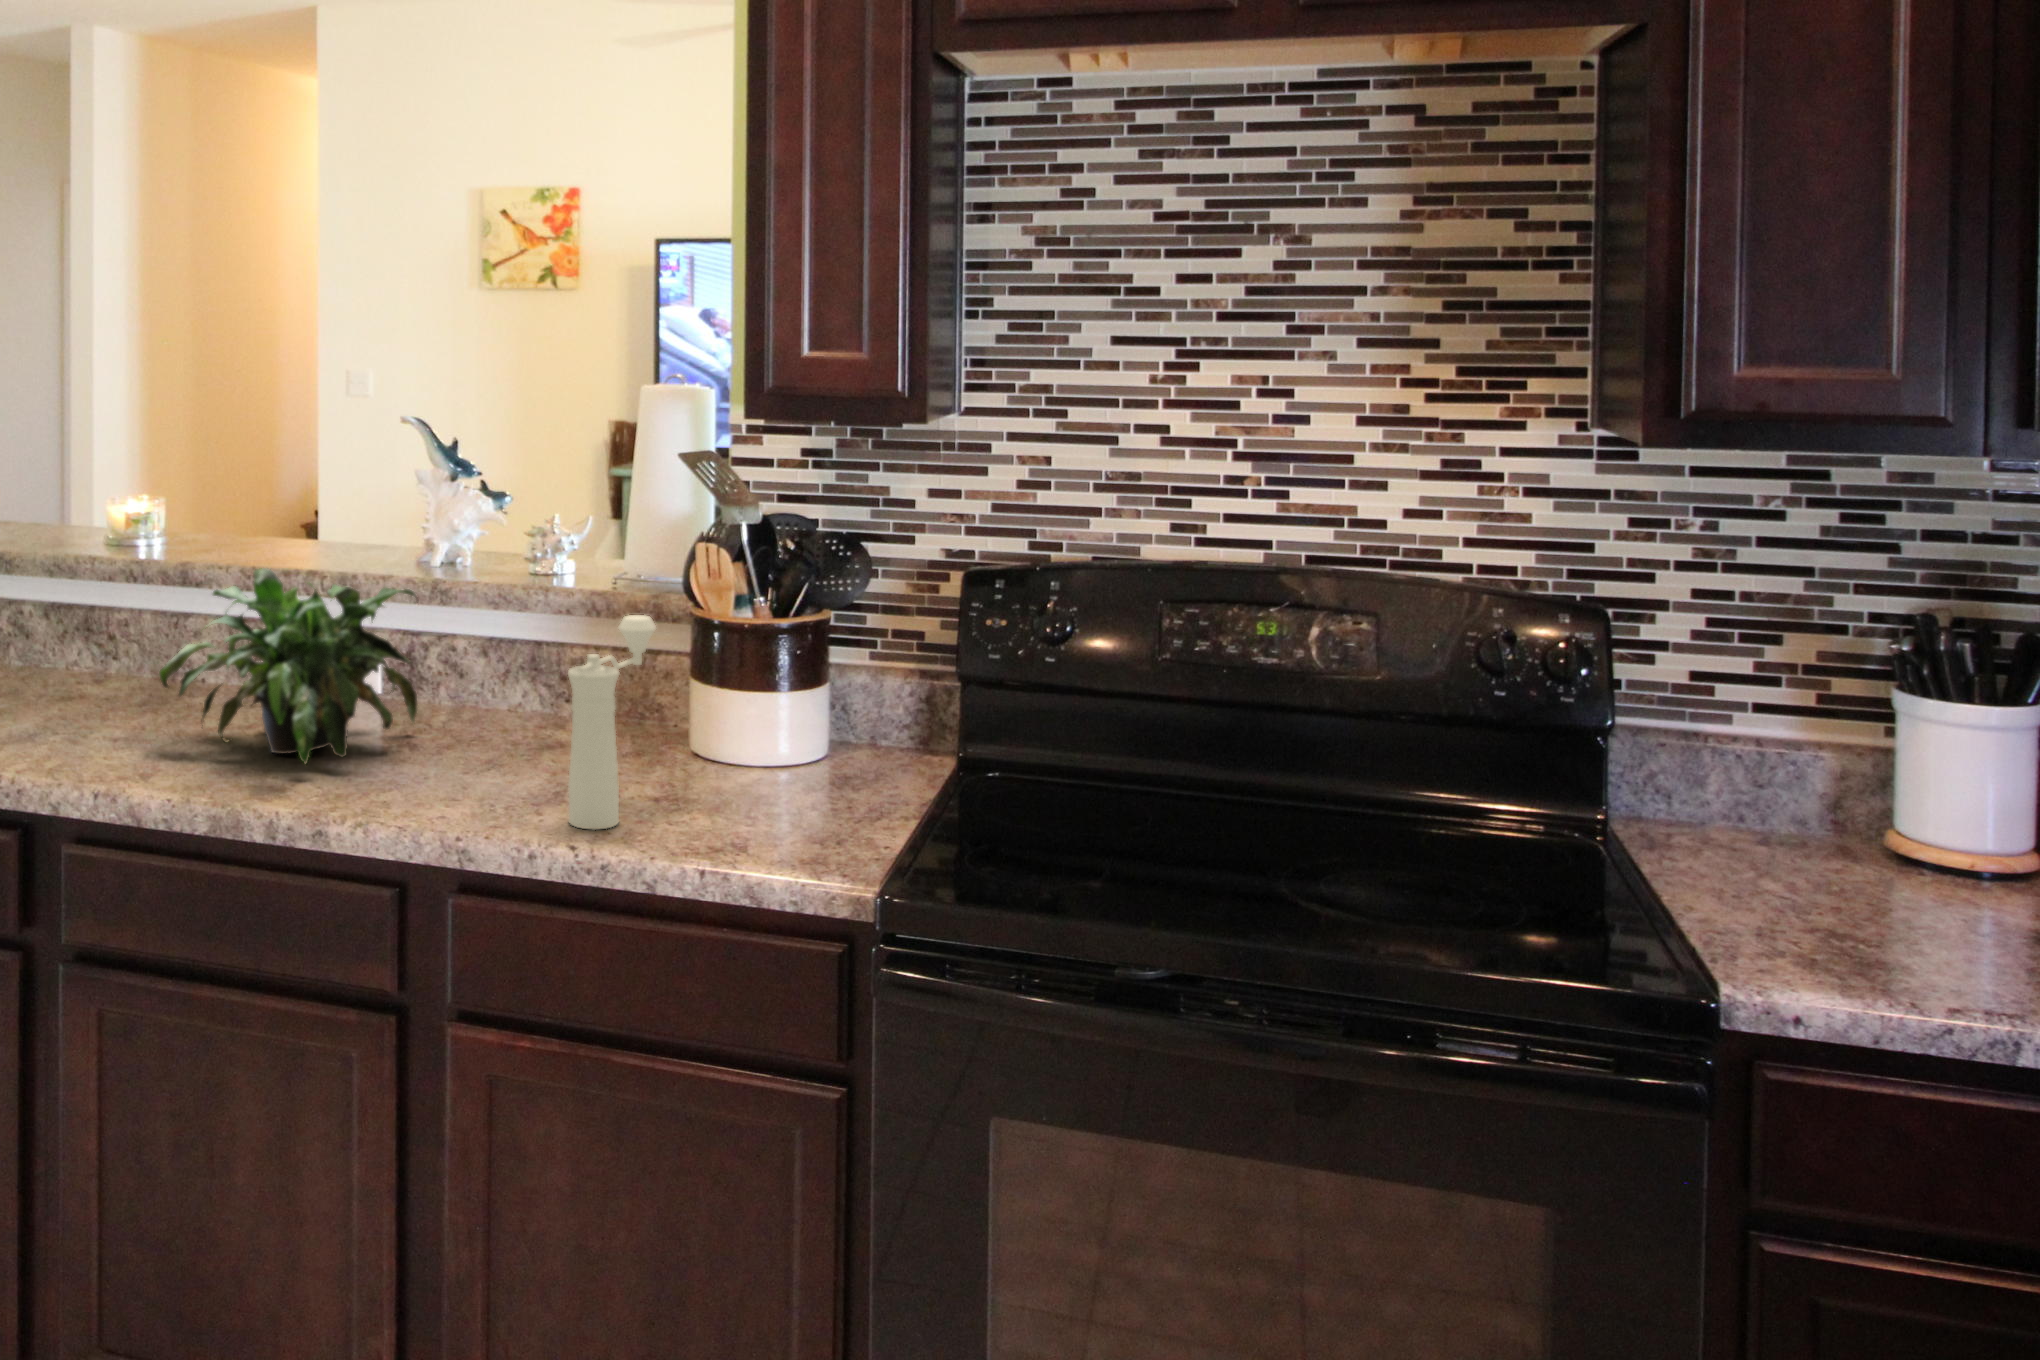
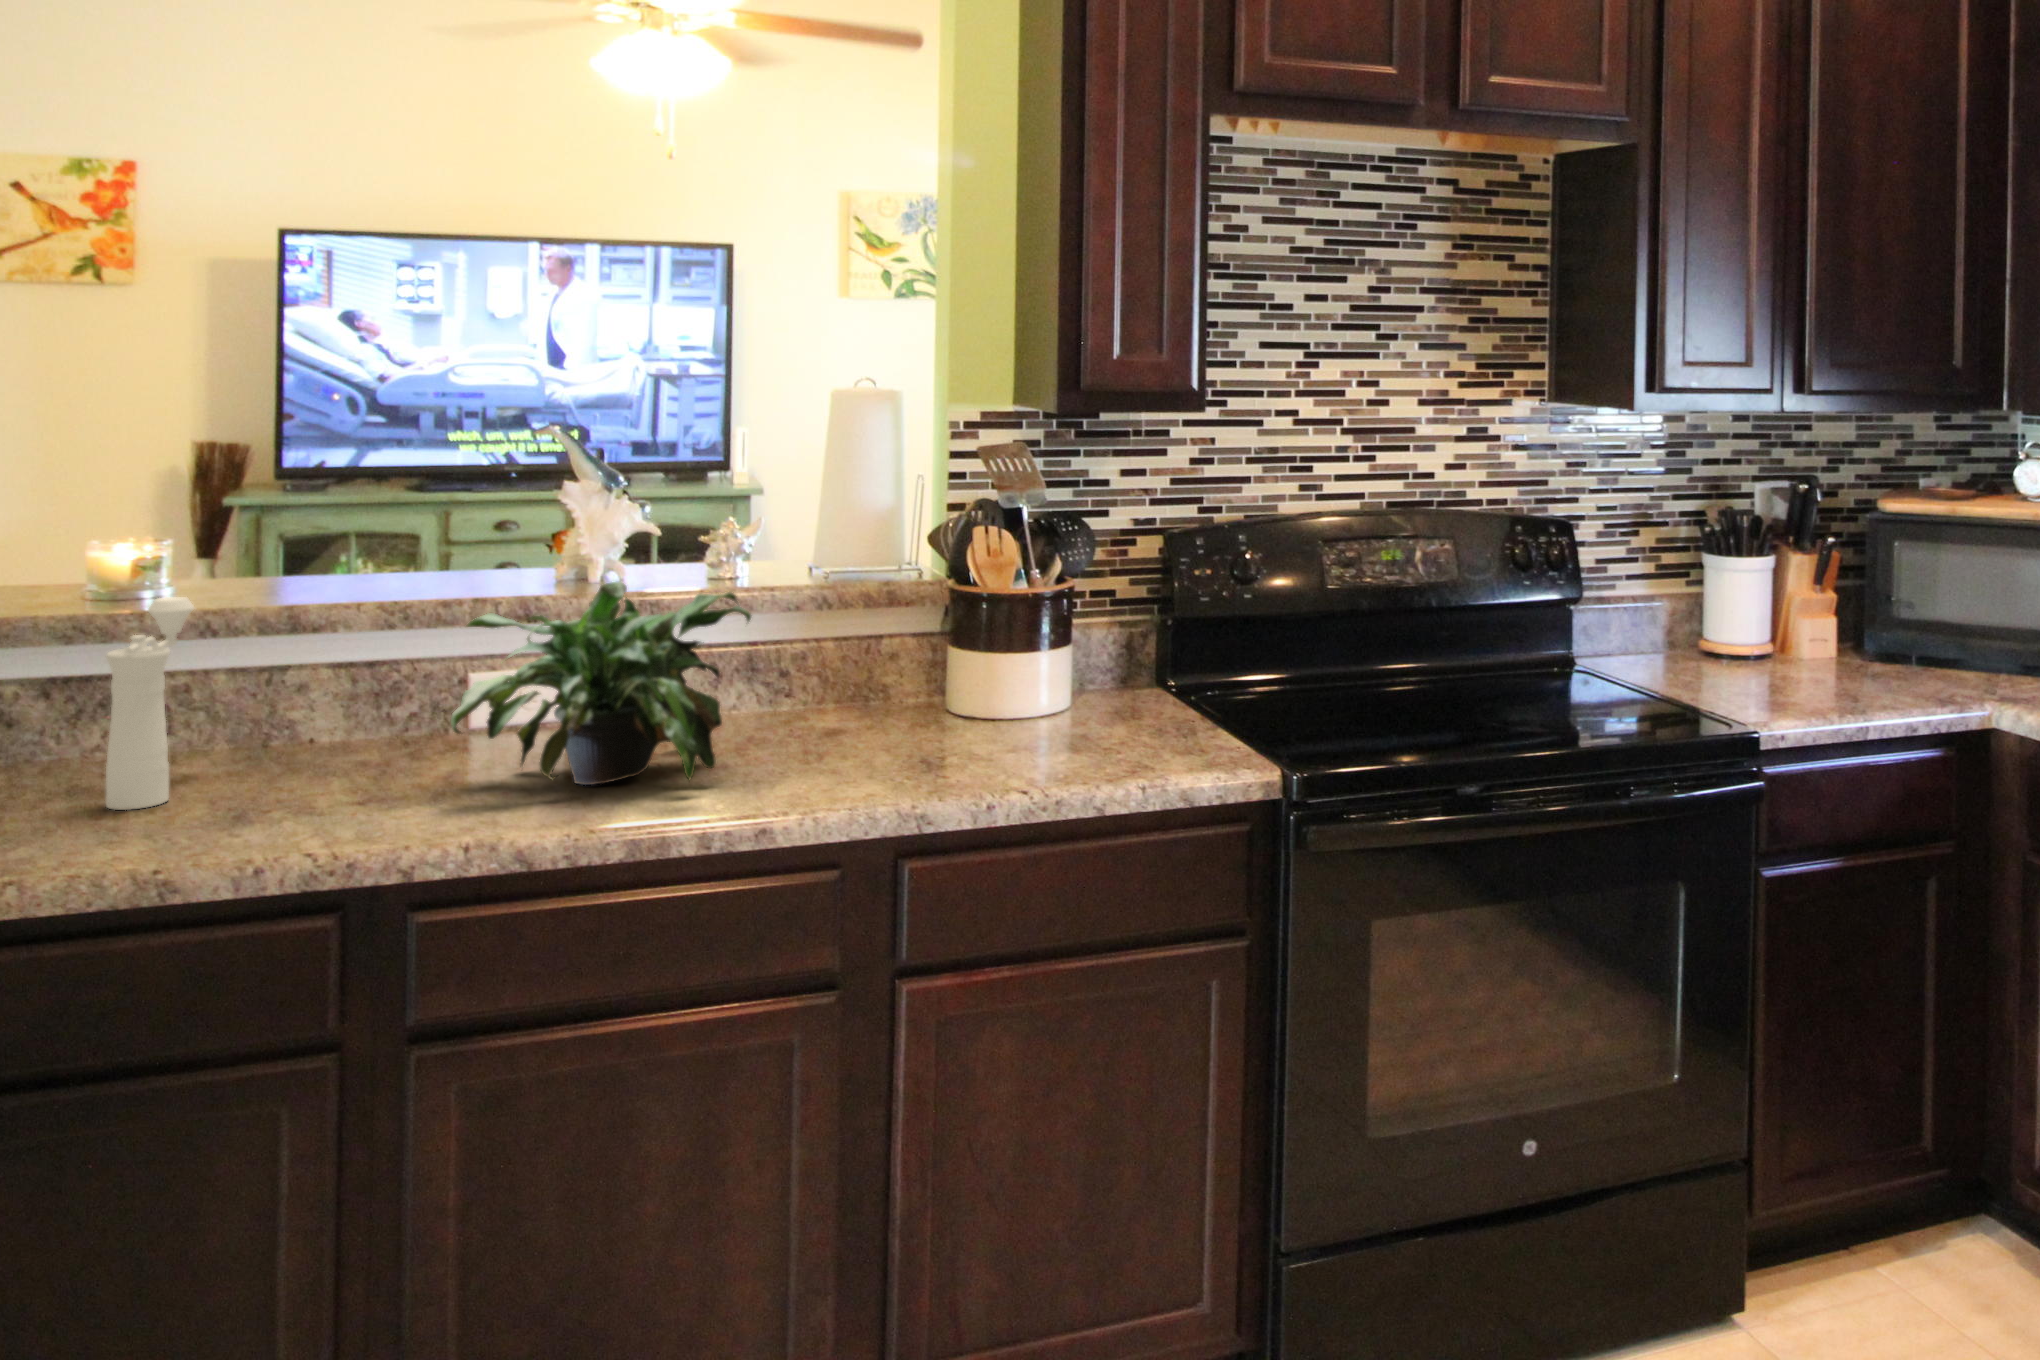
pepper mill: present [568,615,656,829] -> present [106,597,194,810]

